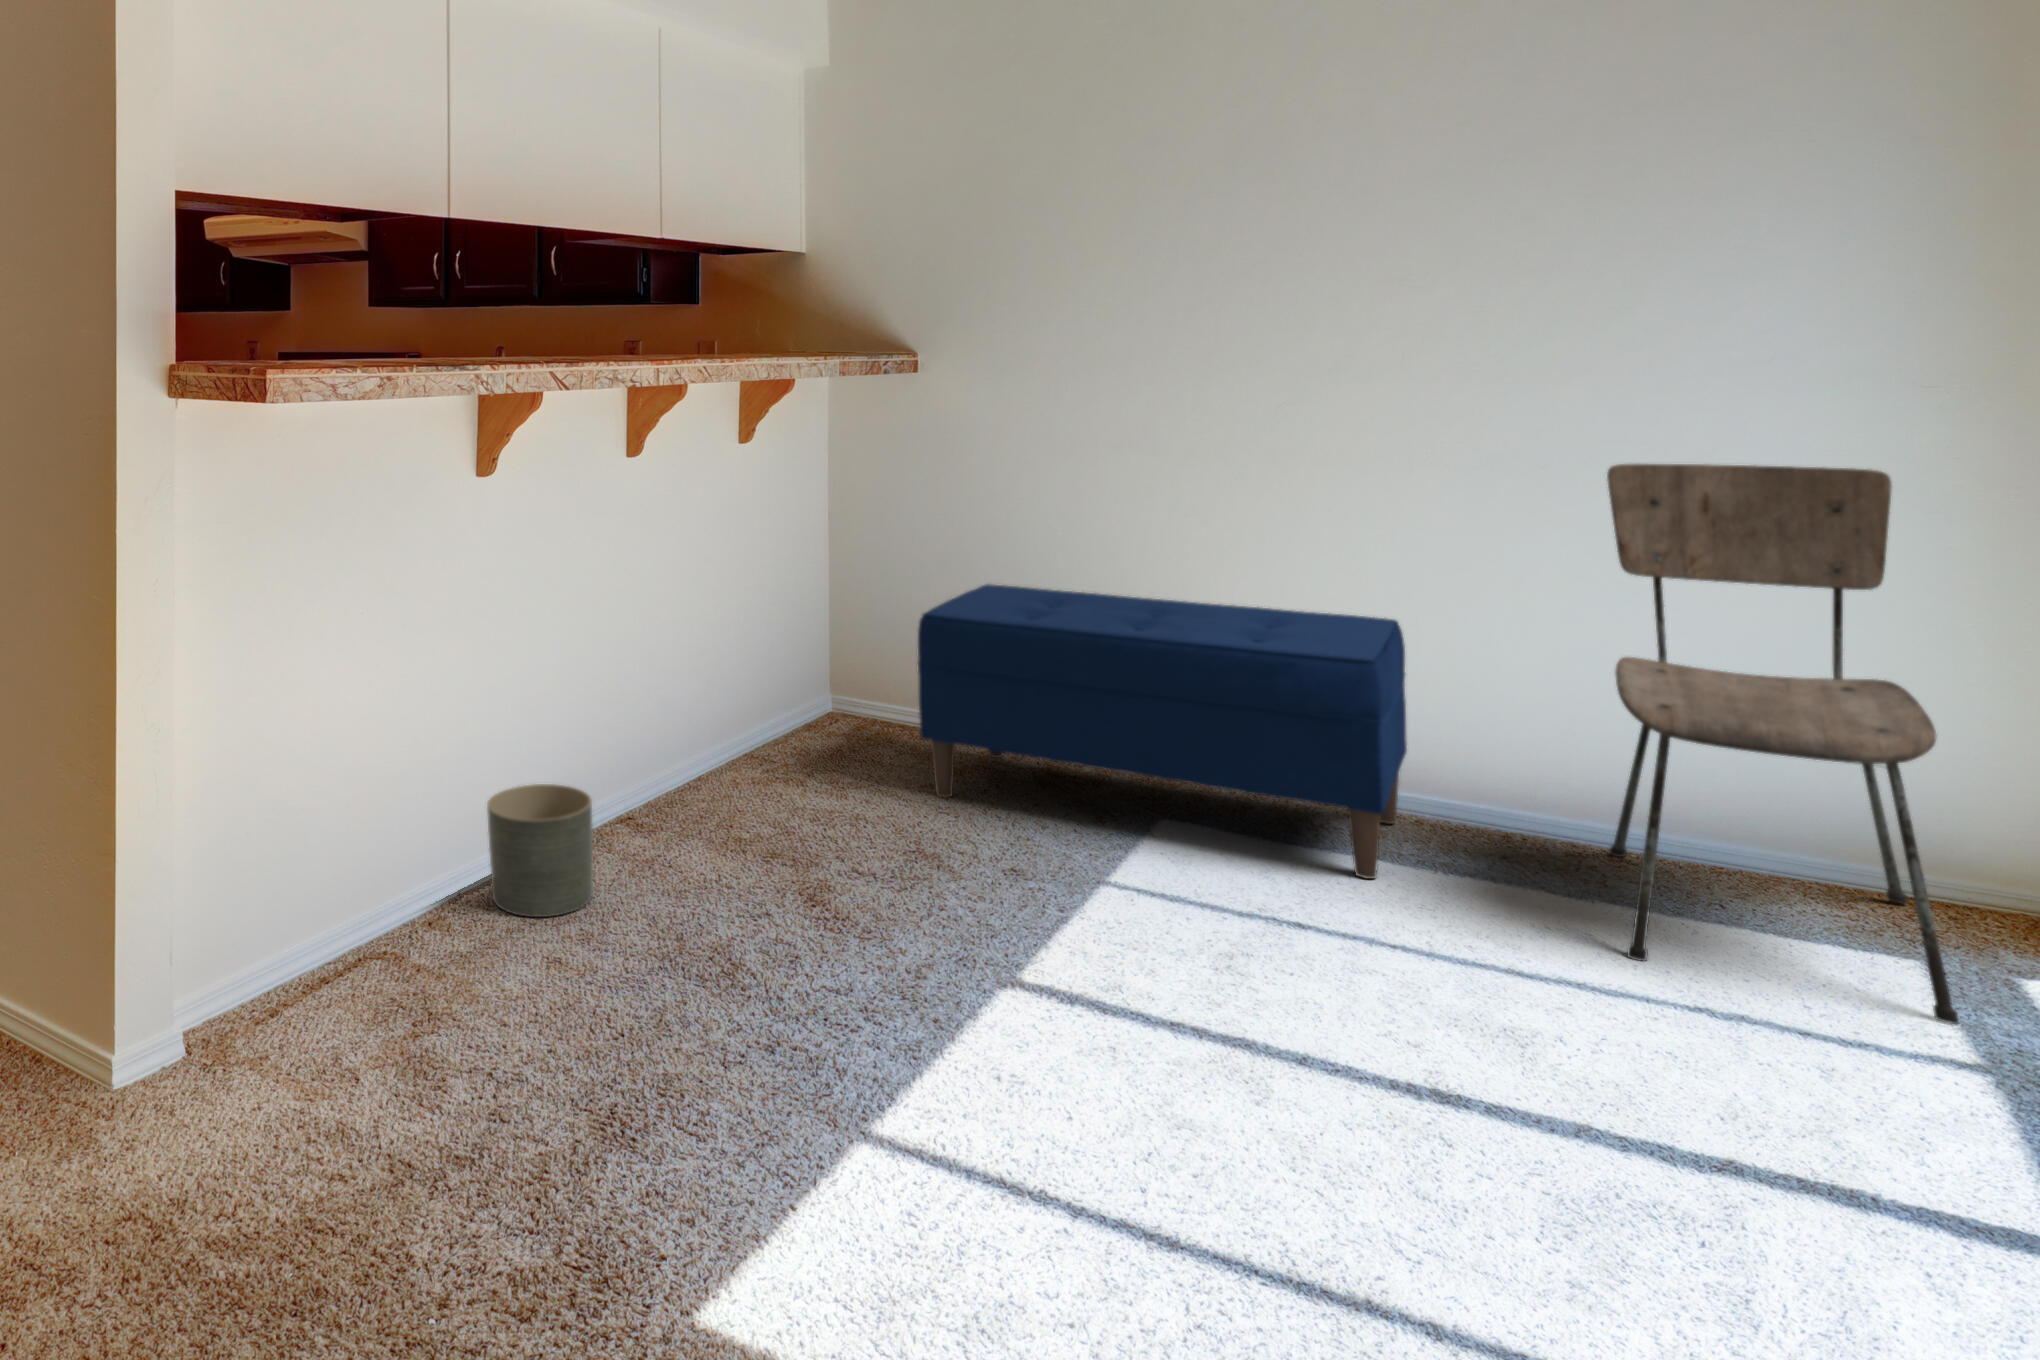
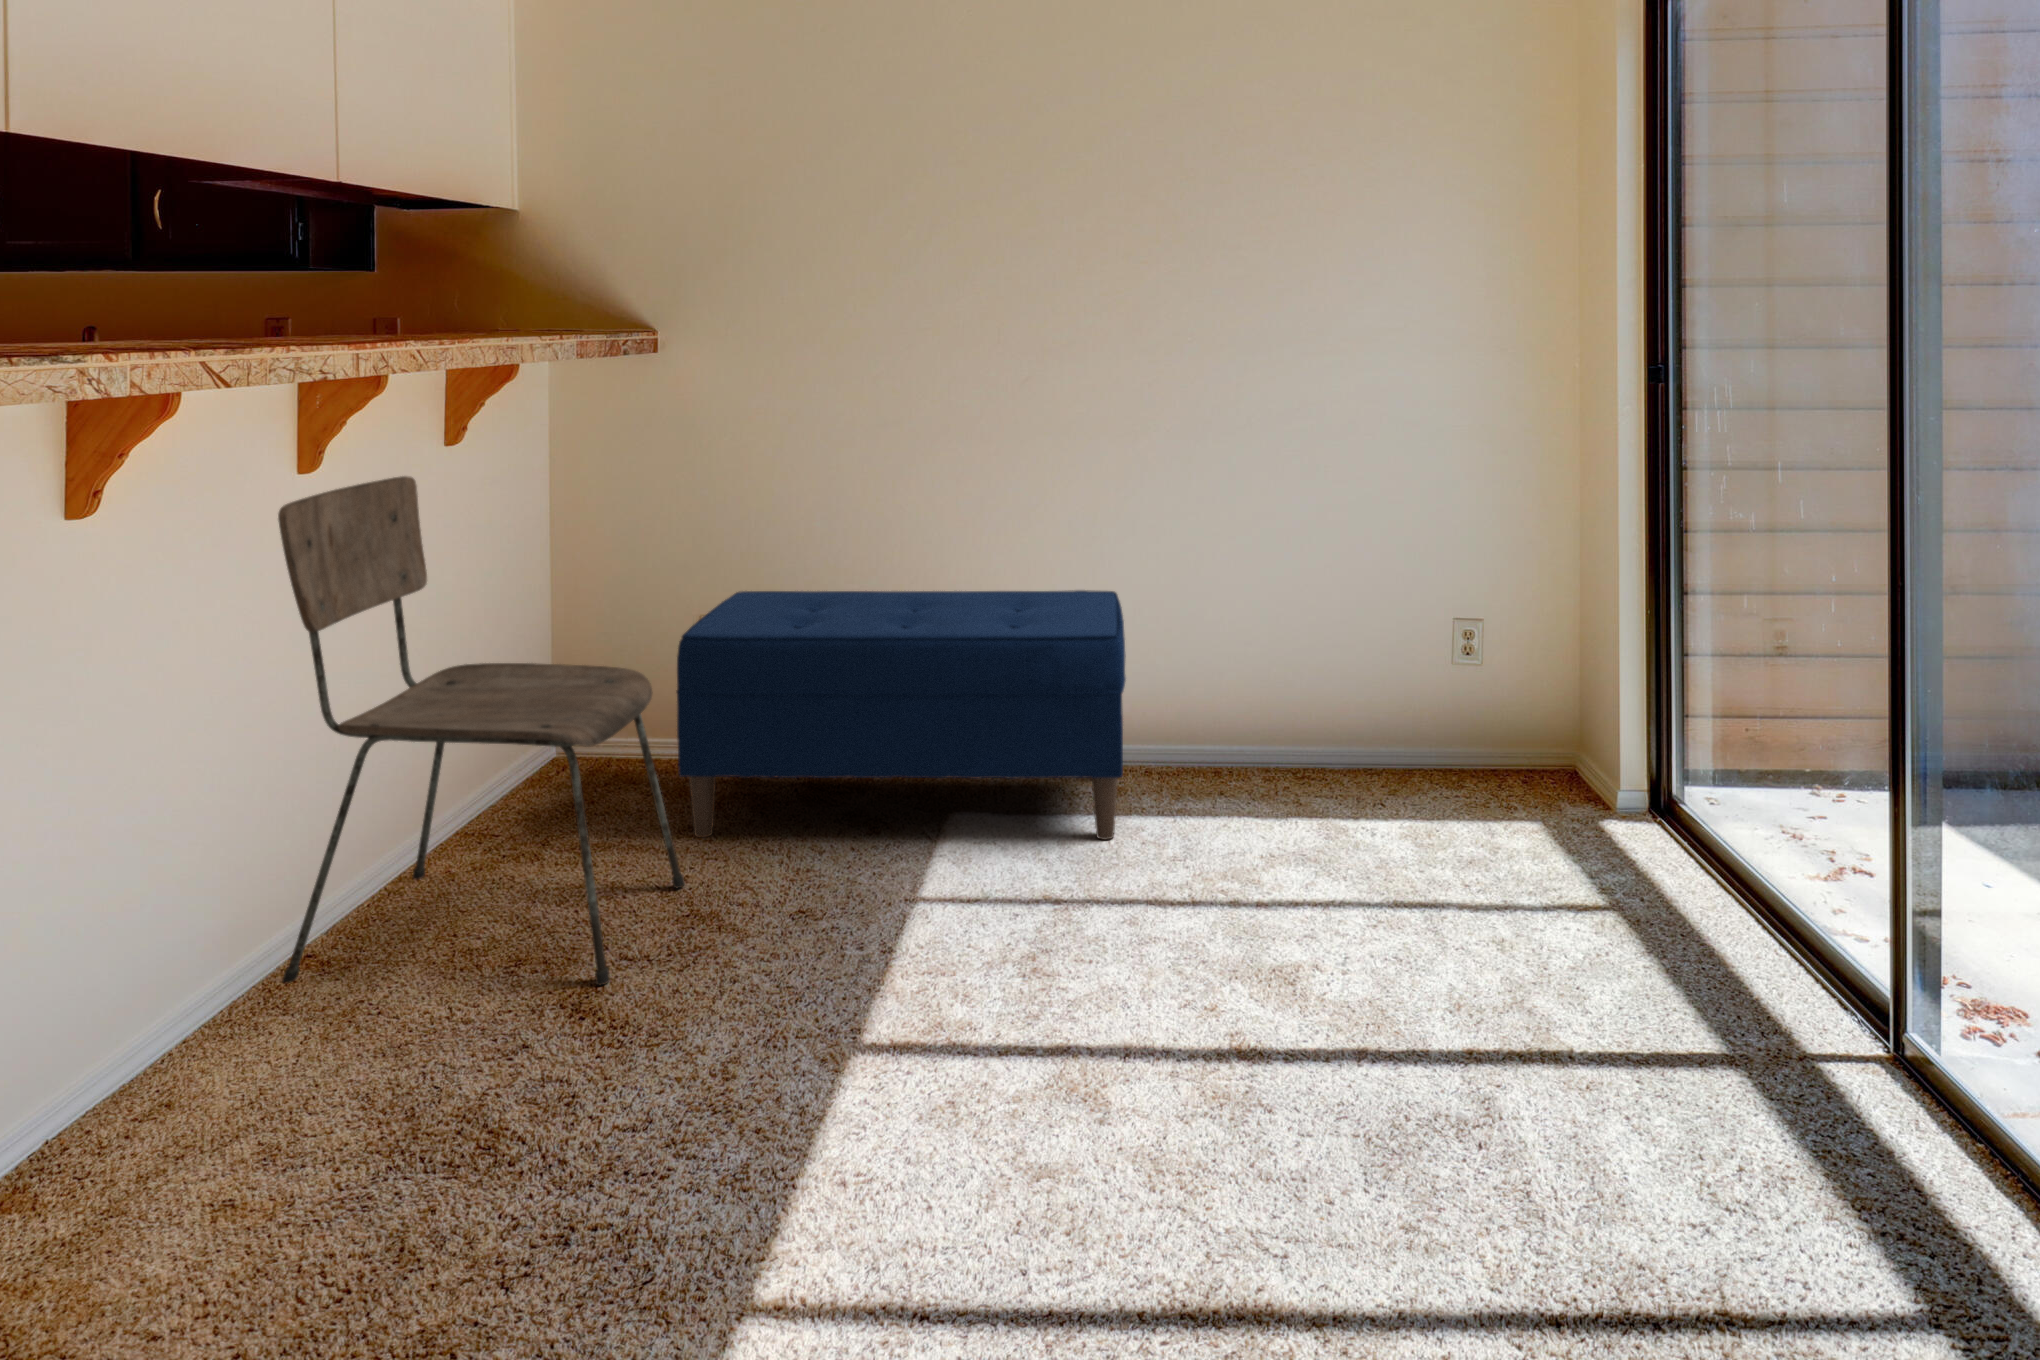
dining chair: present [1607,464,1959,1024] -> present [278,476,685,985]
planter: present [487,784,593,917] -> none [88,942,268,1153]

